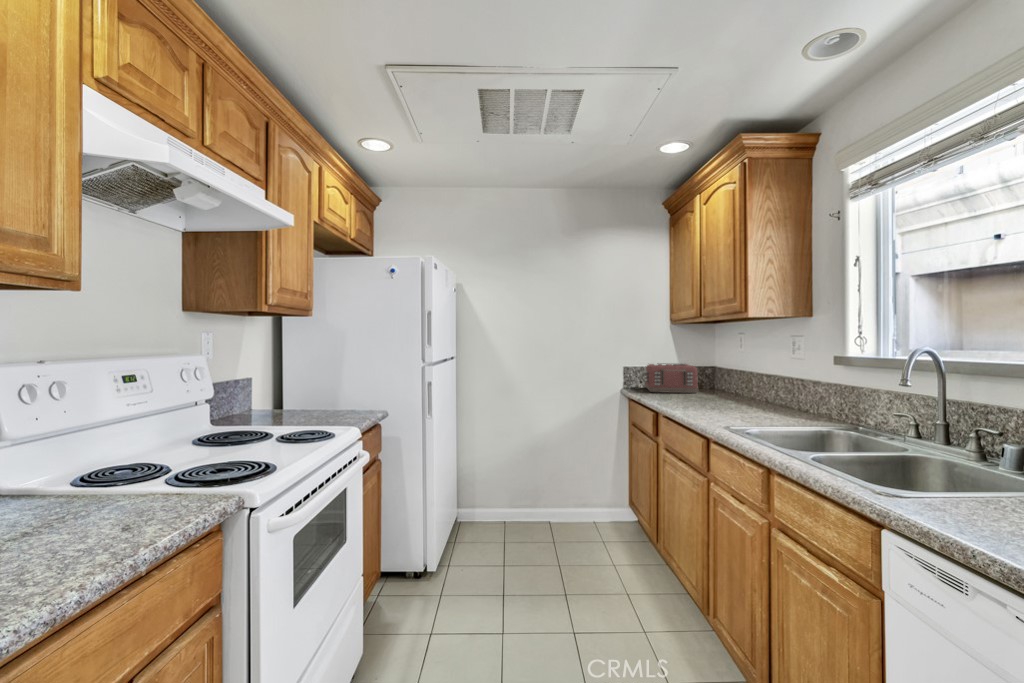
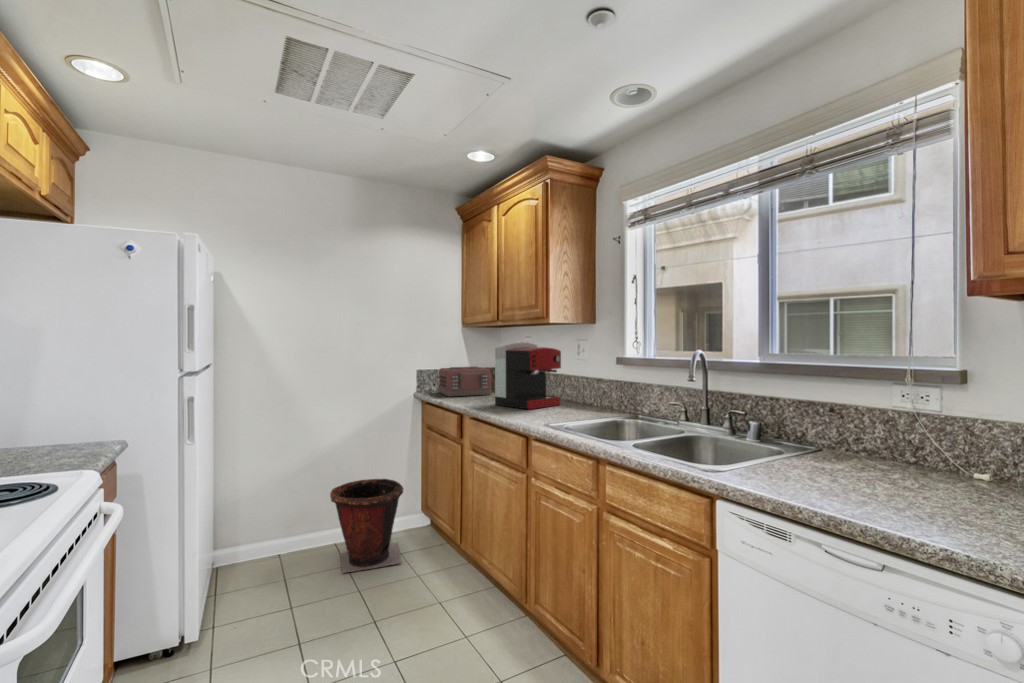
coffee maker: none [691,338,767,410] -> present [495,342,561,409]
waste bin: none [540,462,604,545] -> present [330,479,403,573]

